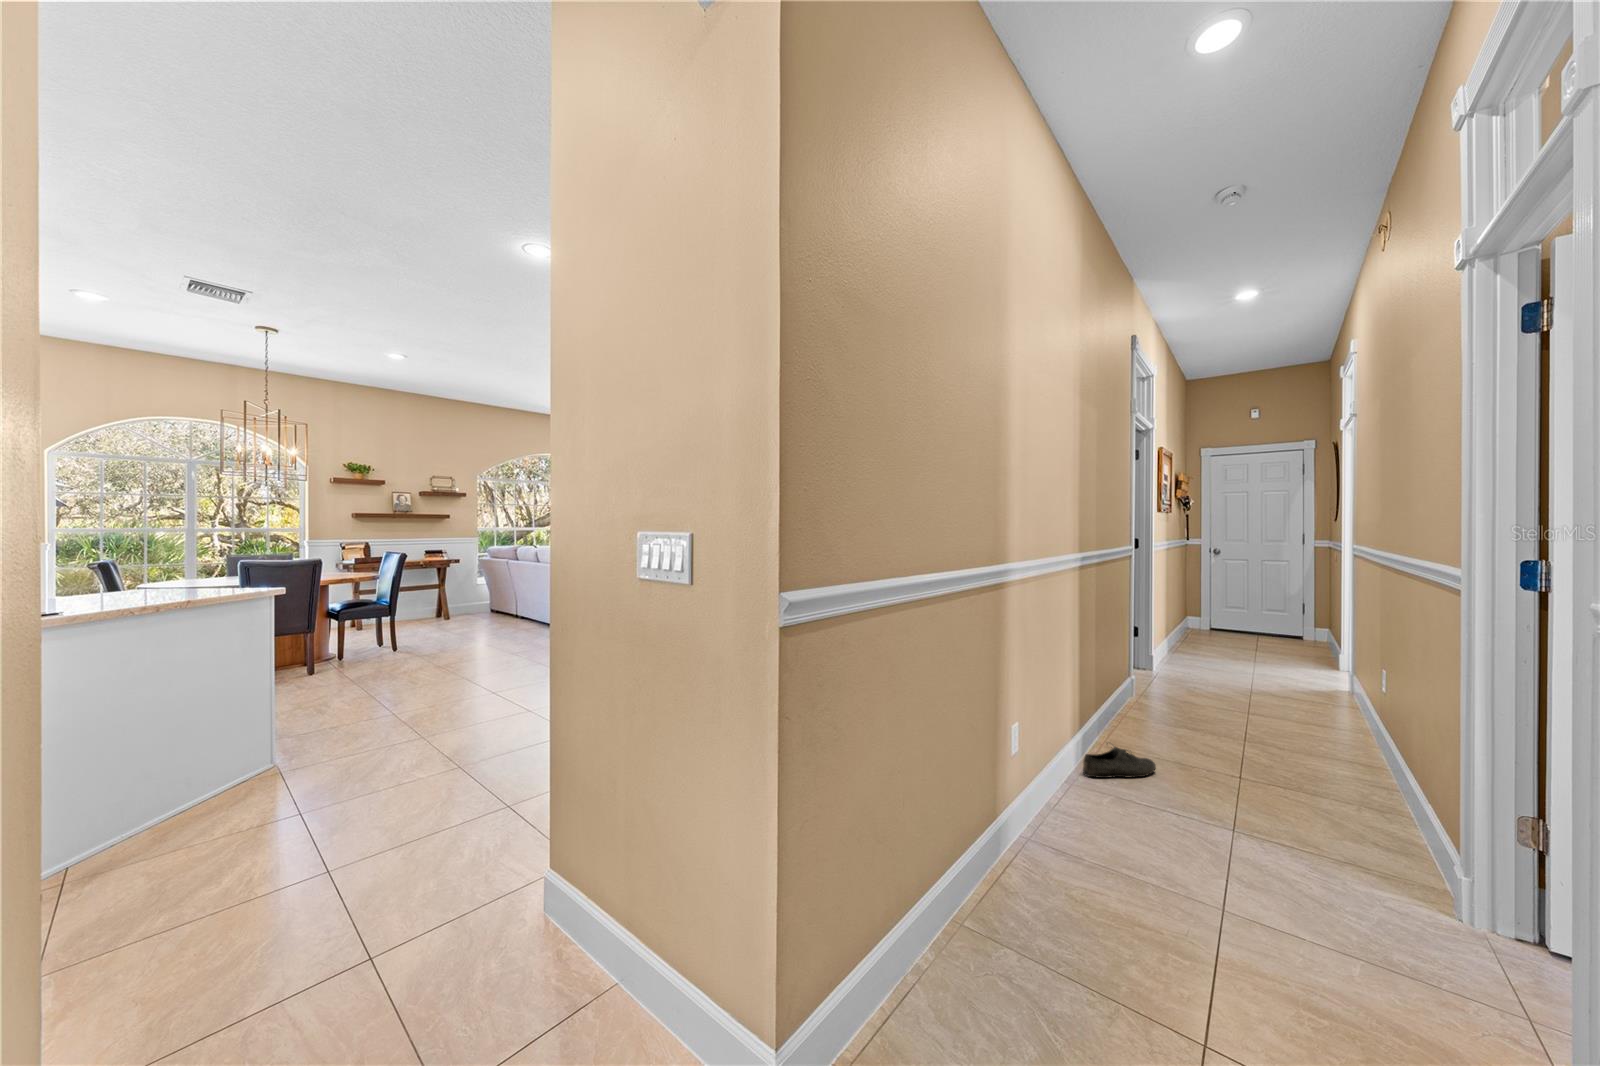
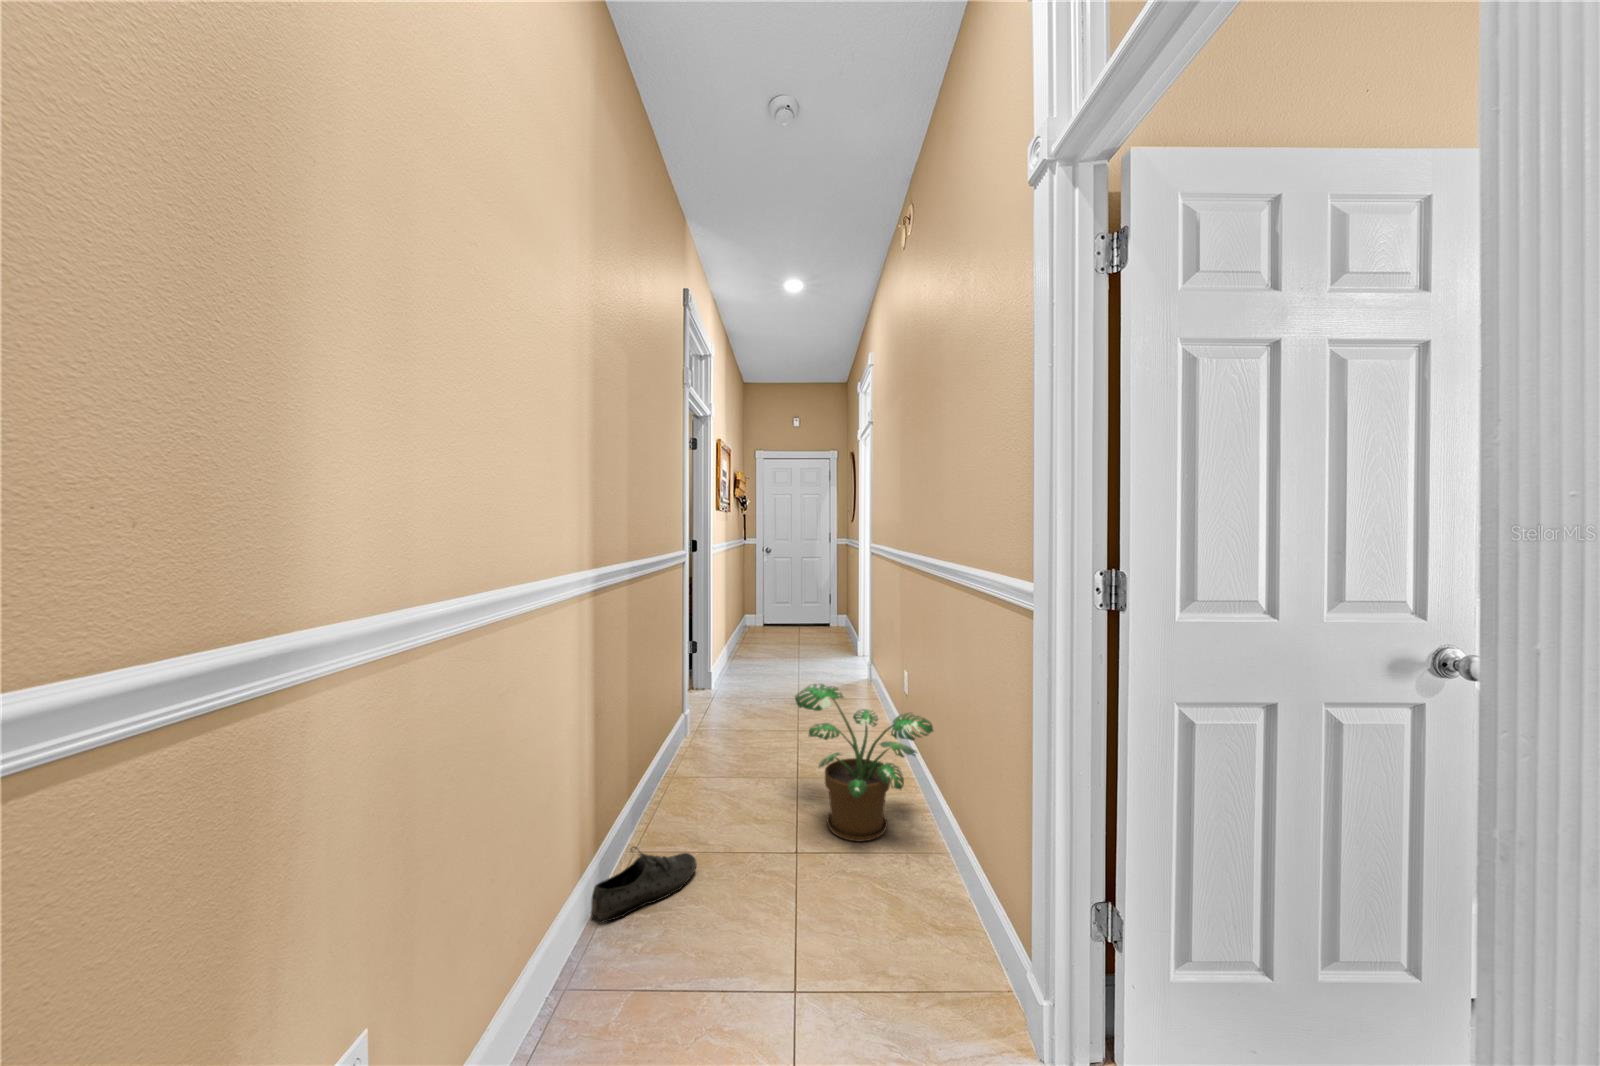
potted plant: none [1244,663,1397,793] -> present [795,684,934,841]

